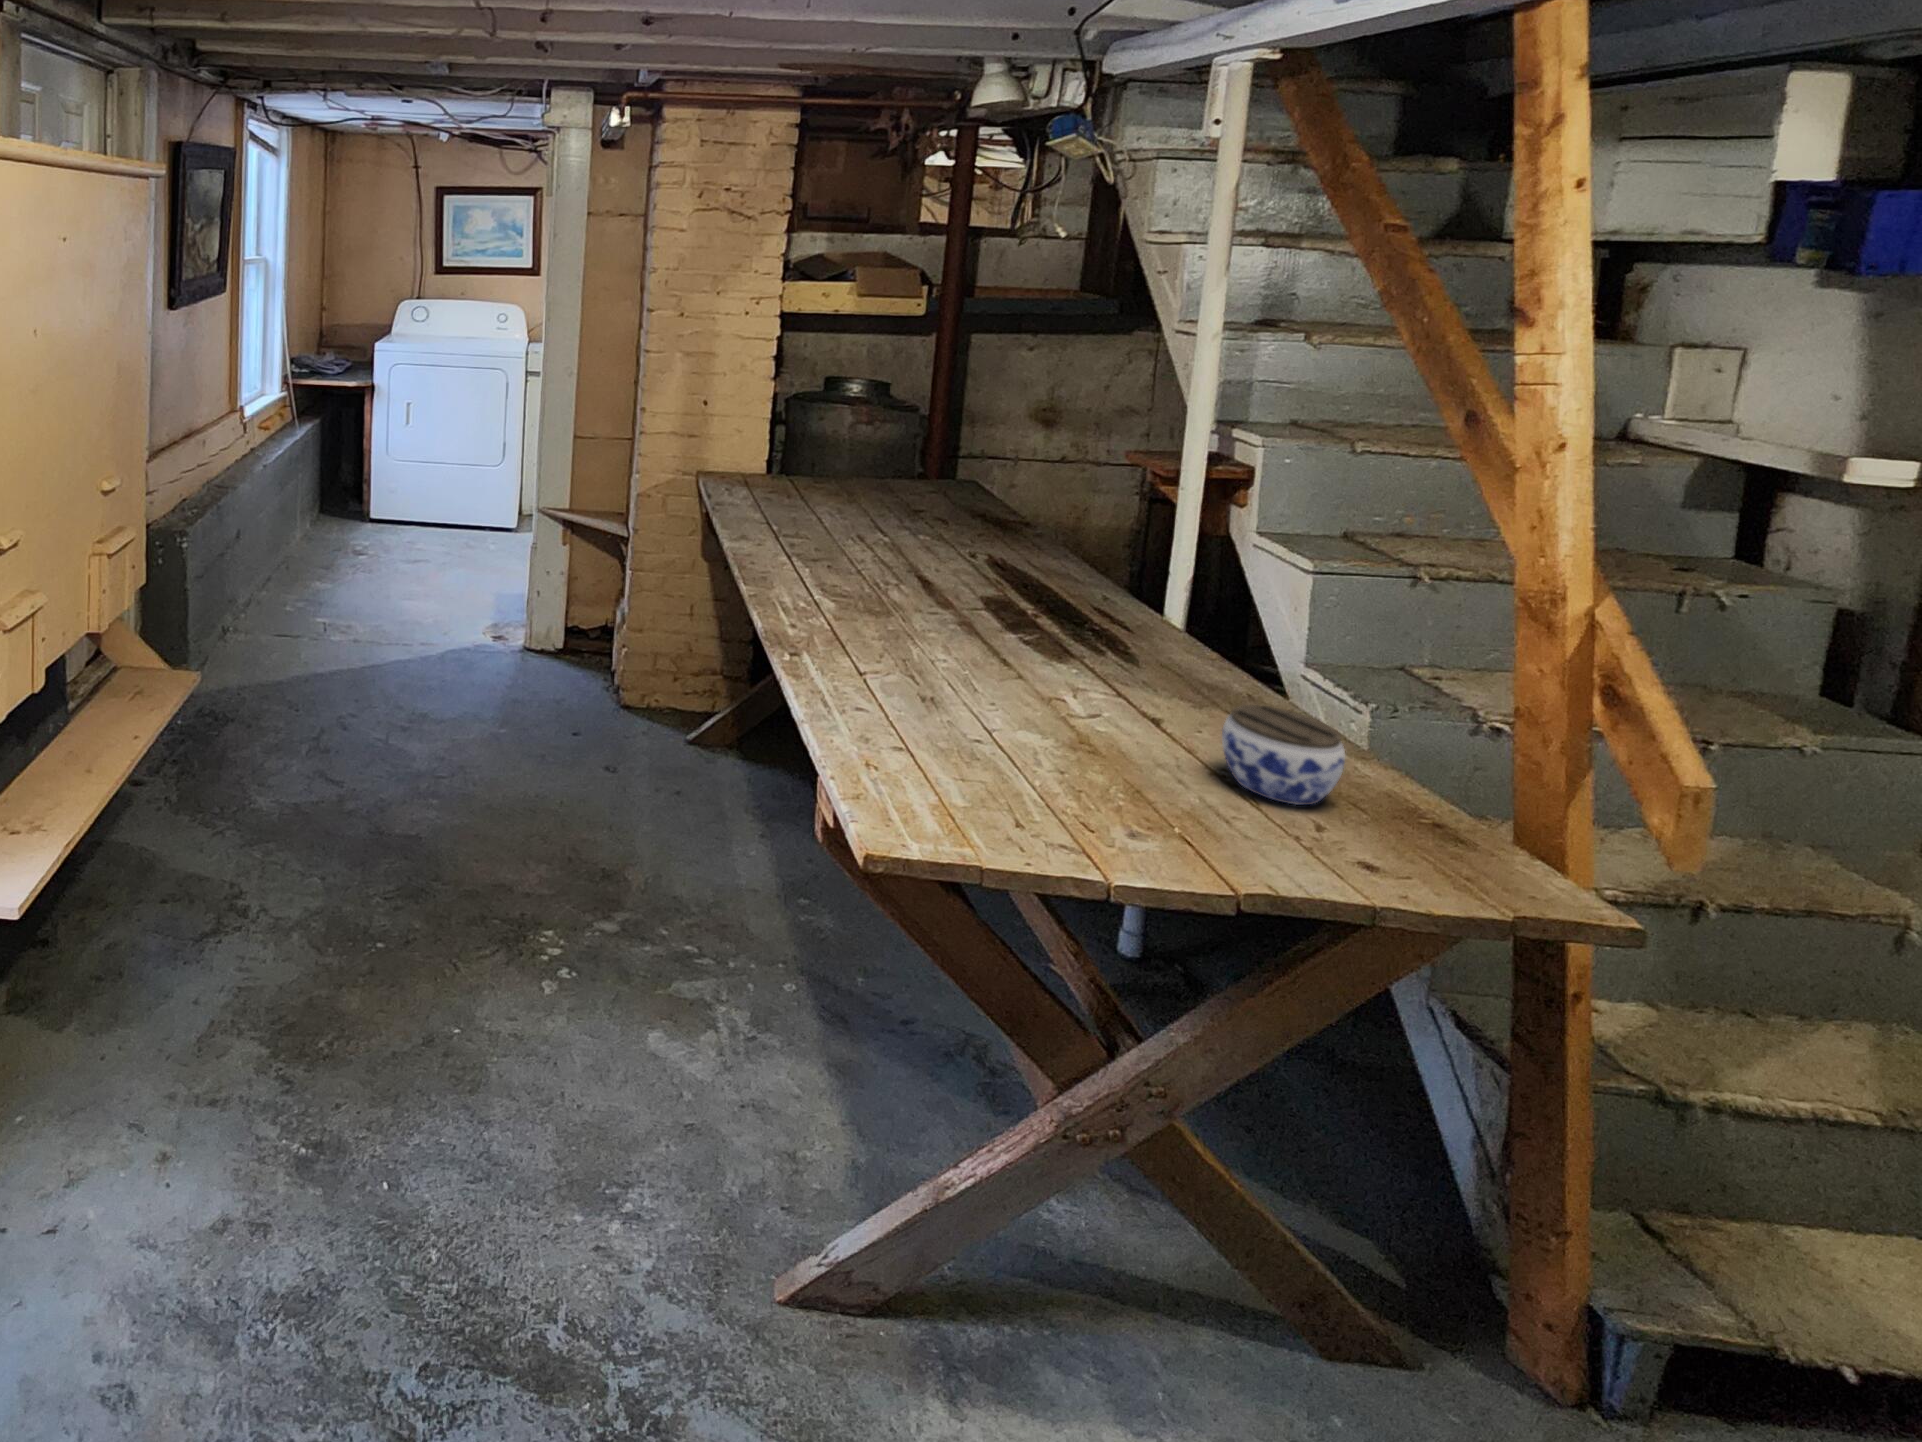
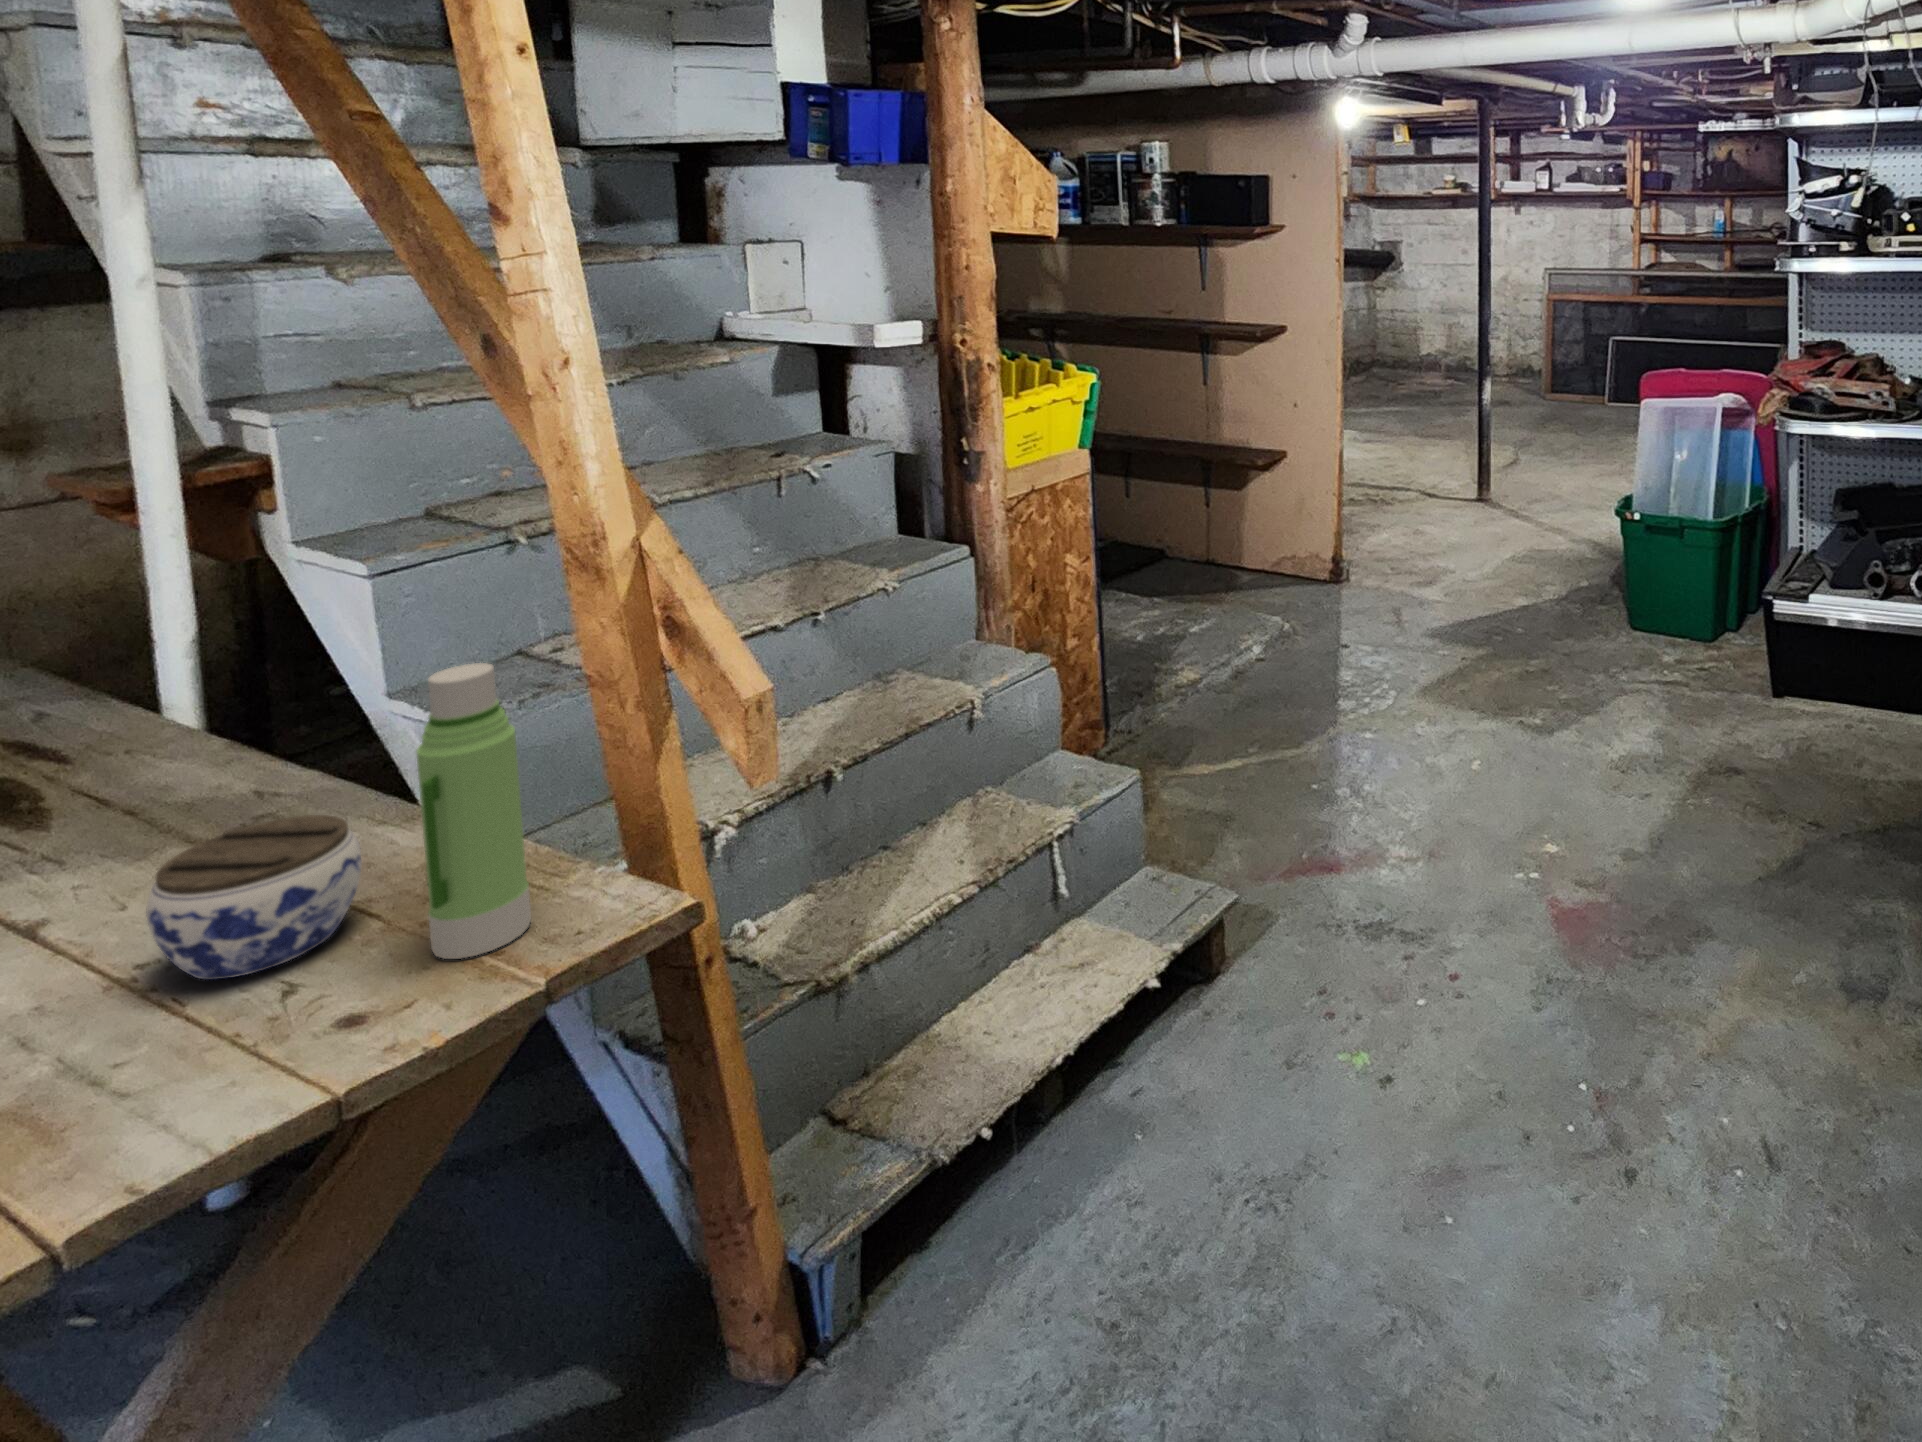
water bottle: none [1394,658,1493,876] -> present [416,663,531,959]

